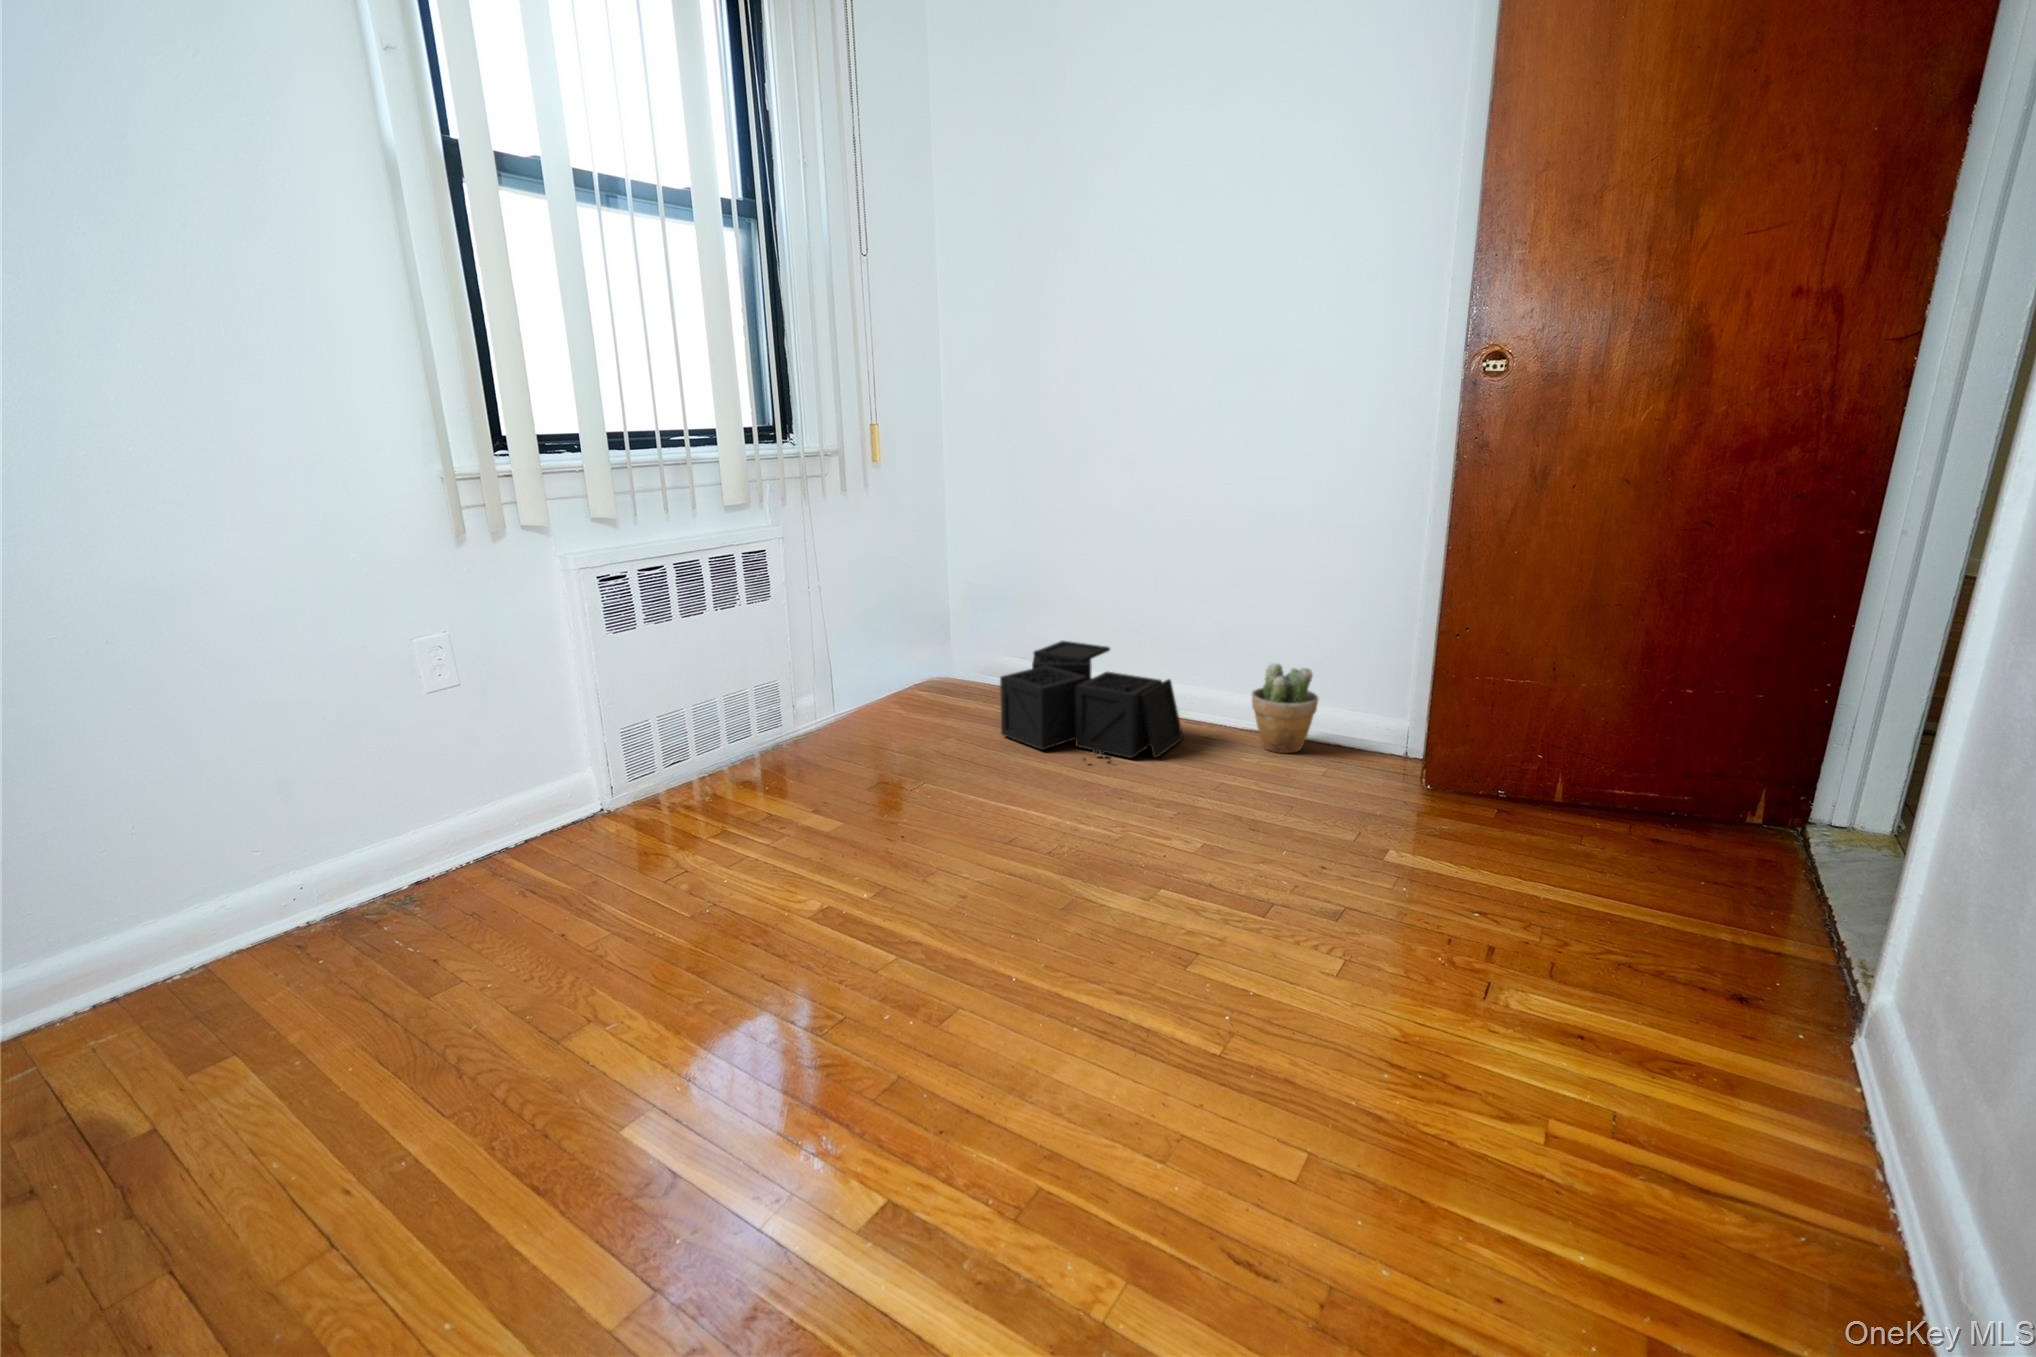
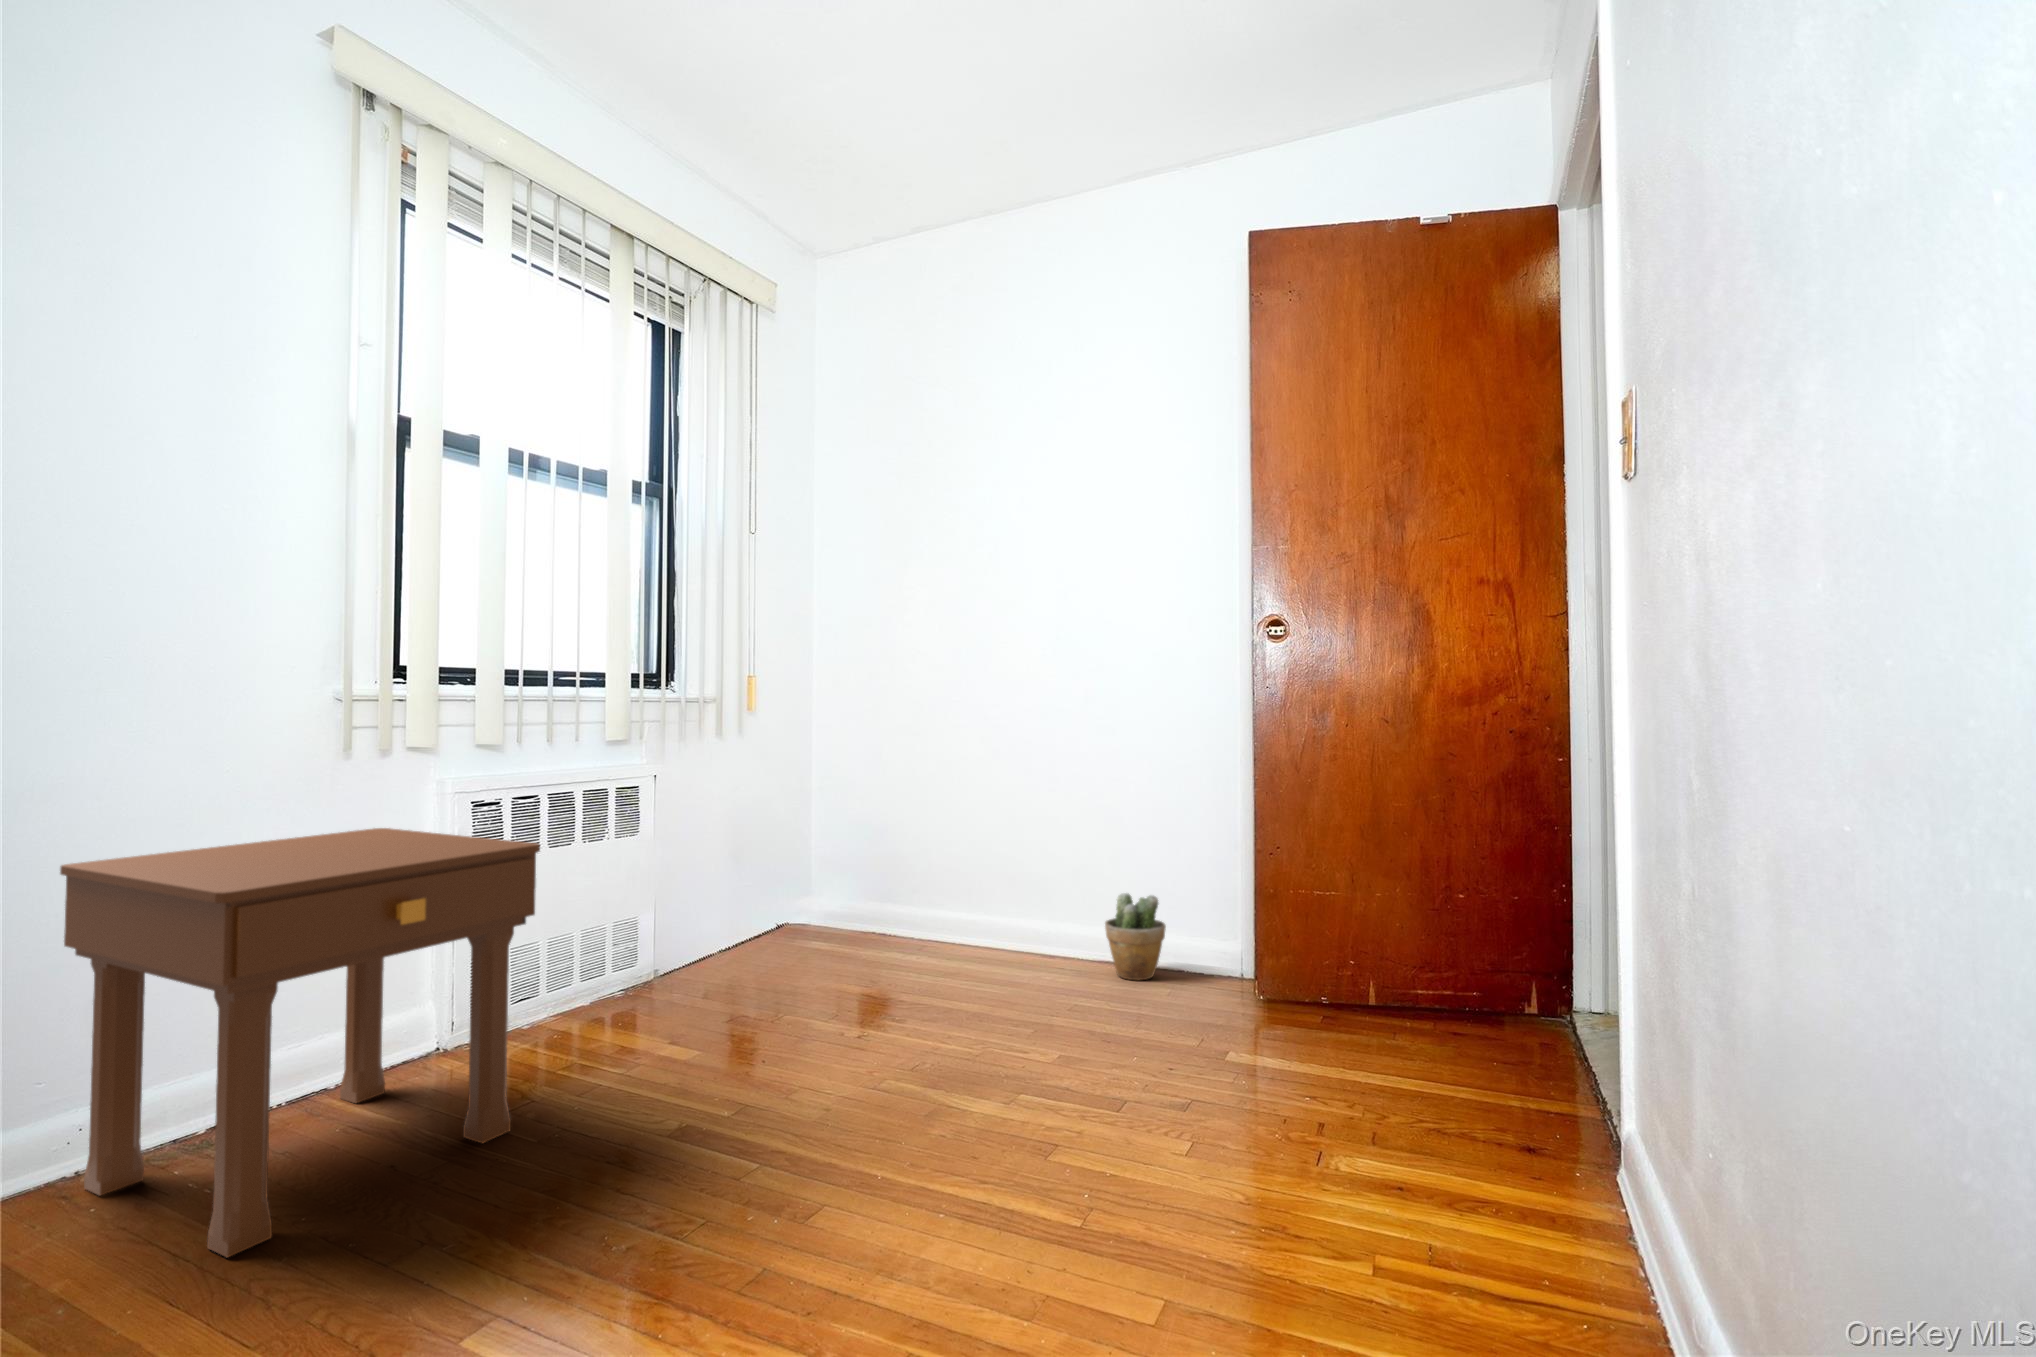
nightstand: none [208,608,667,1023] -> present [60,828,540,1258]
storage bin: present [1000,641,1183,761] -> none [864,882,1043,992]

